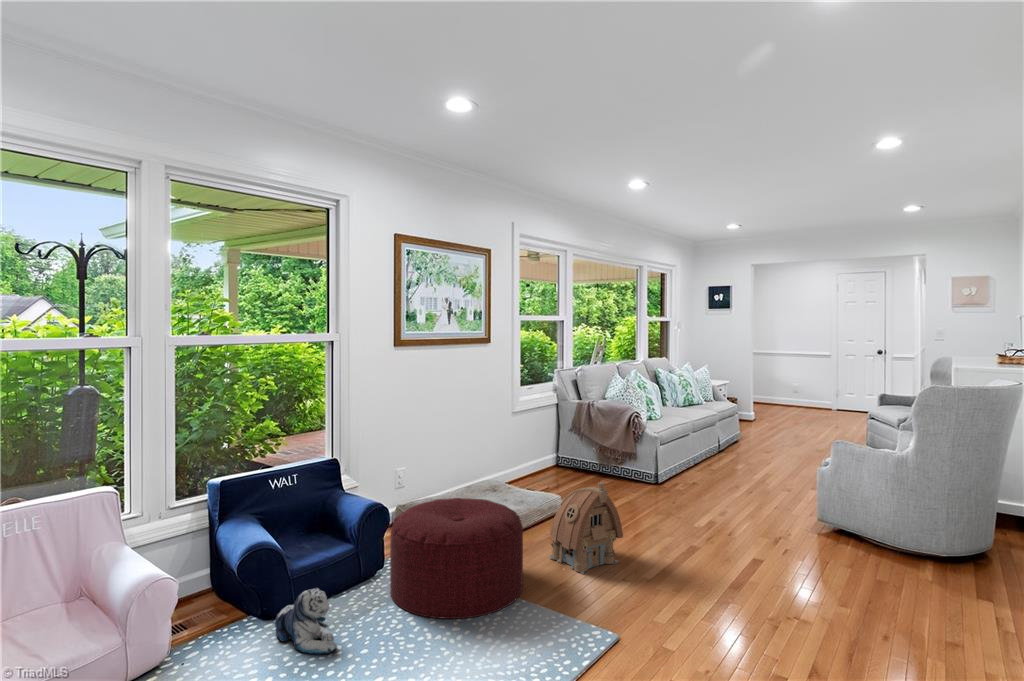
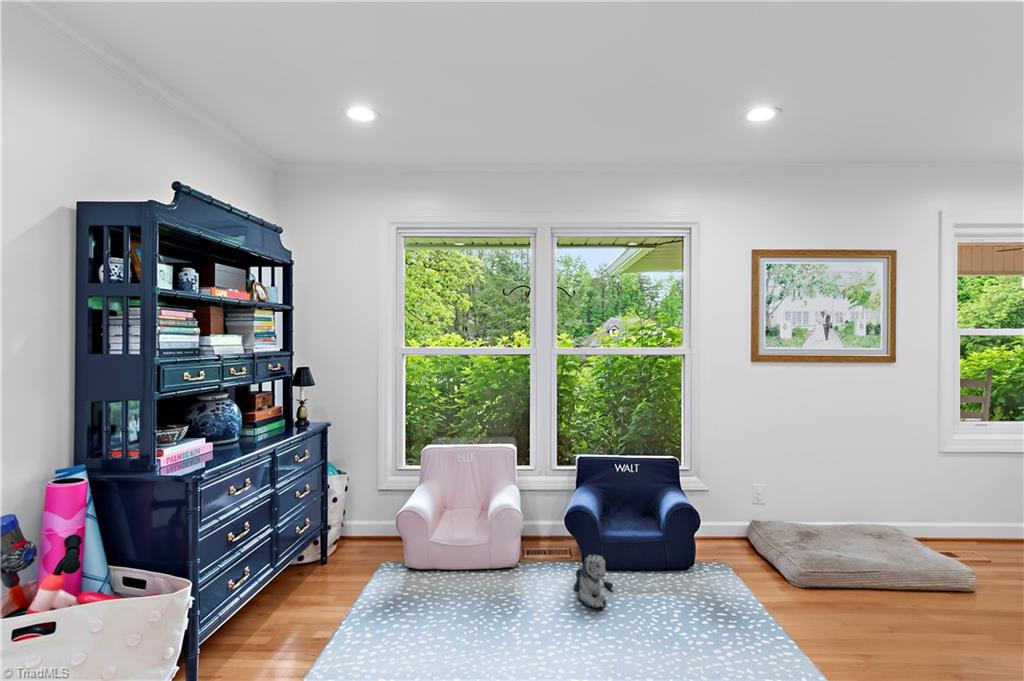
toy house: present [550,482,623,574] -> none [882,544,991,660]
ottoman: present [390,498,523,619] -> none [677,516,822,641]

